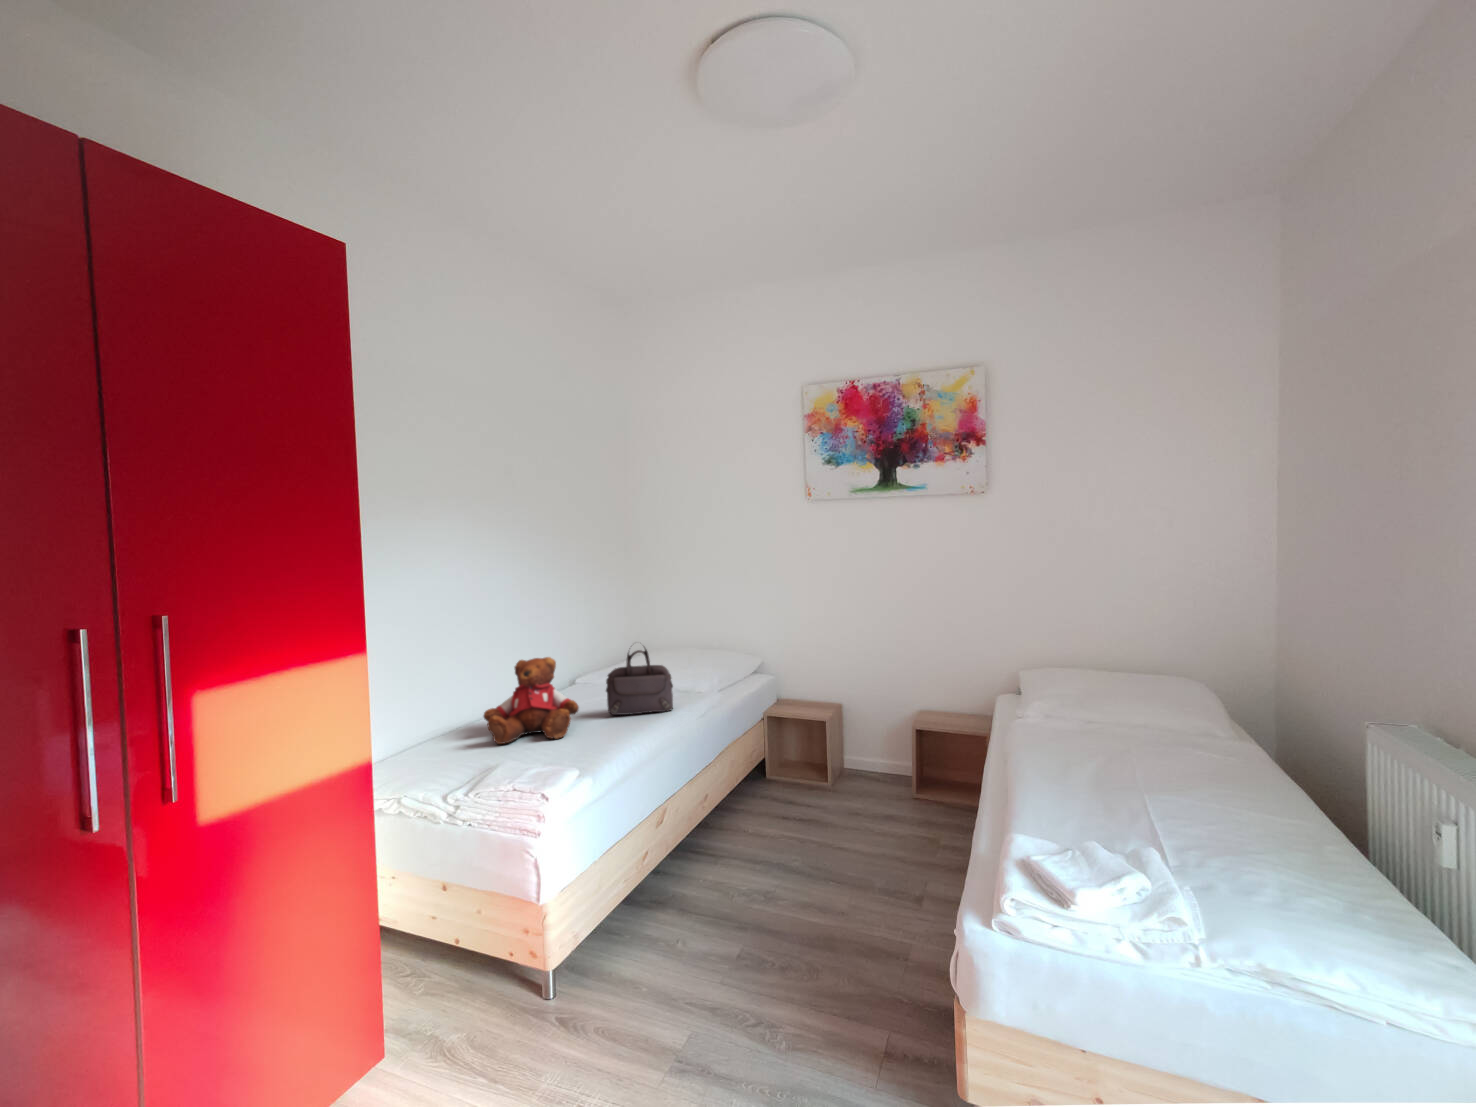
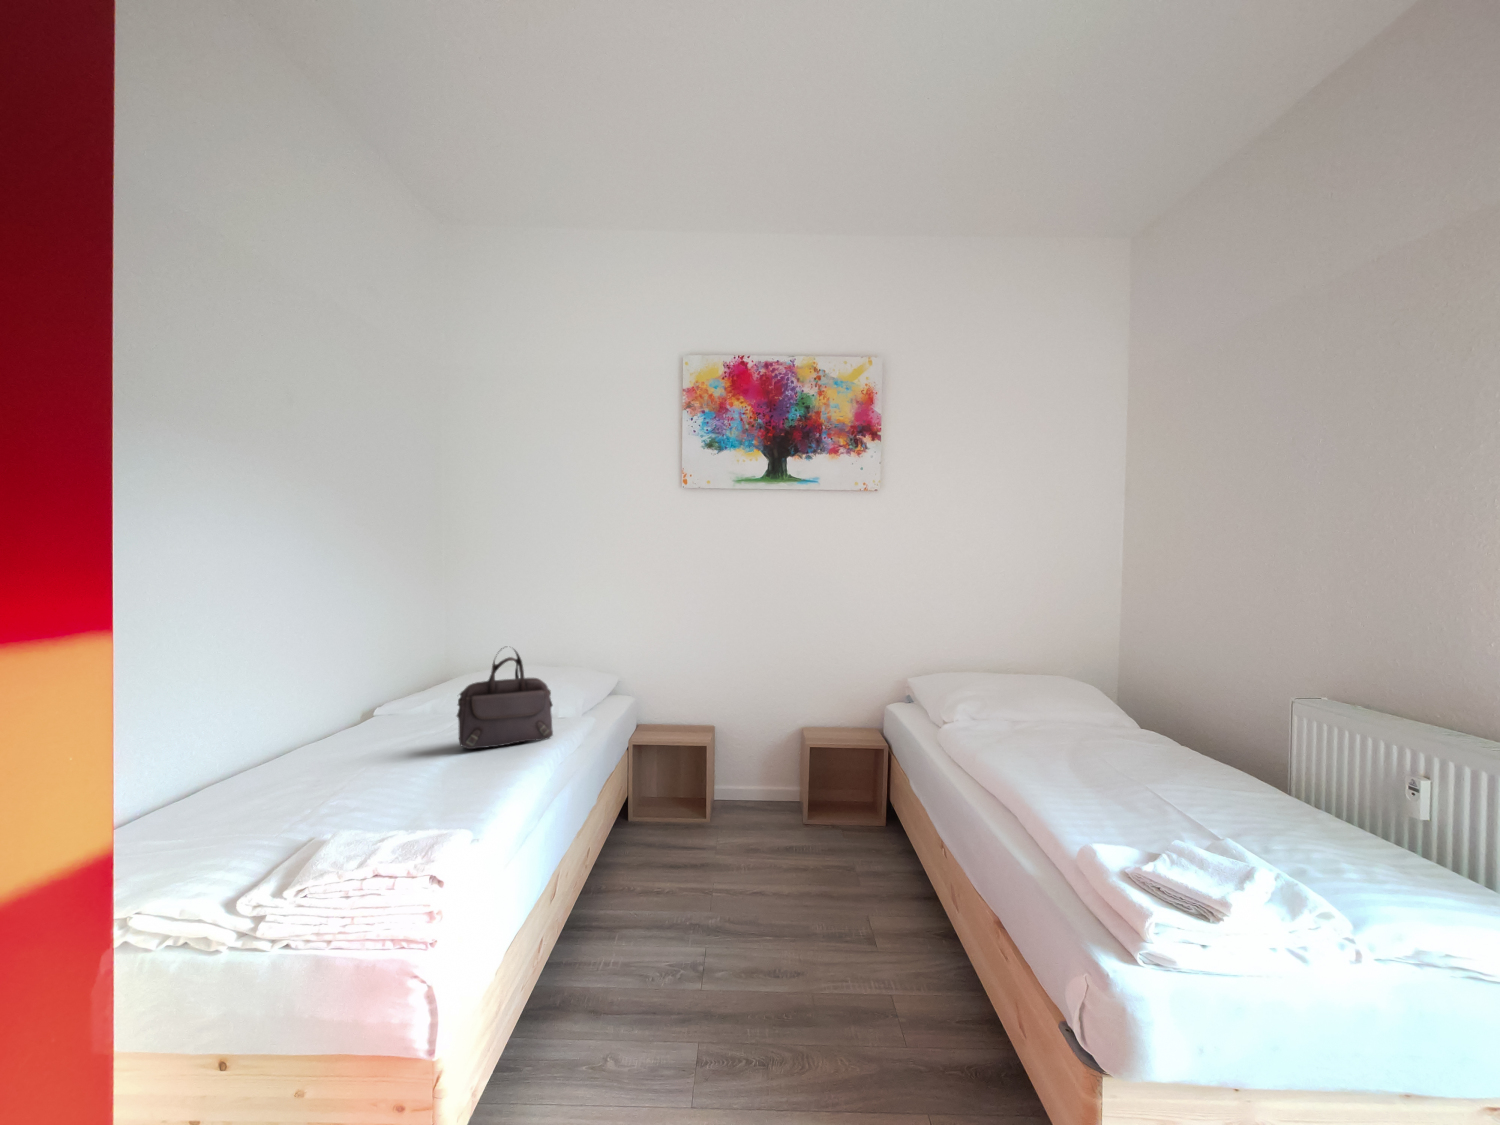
teddy bear: present [484,657,579,744] -> none [259,669,424,806]

